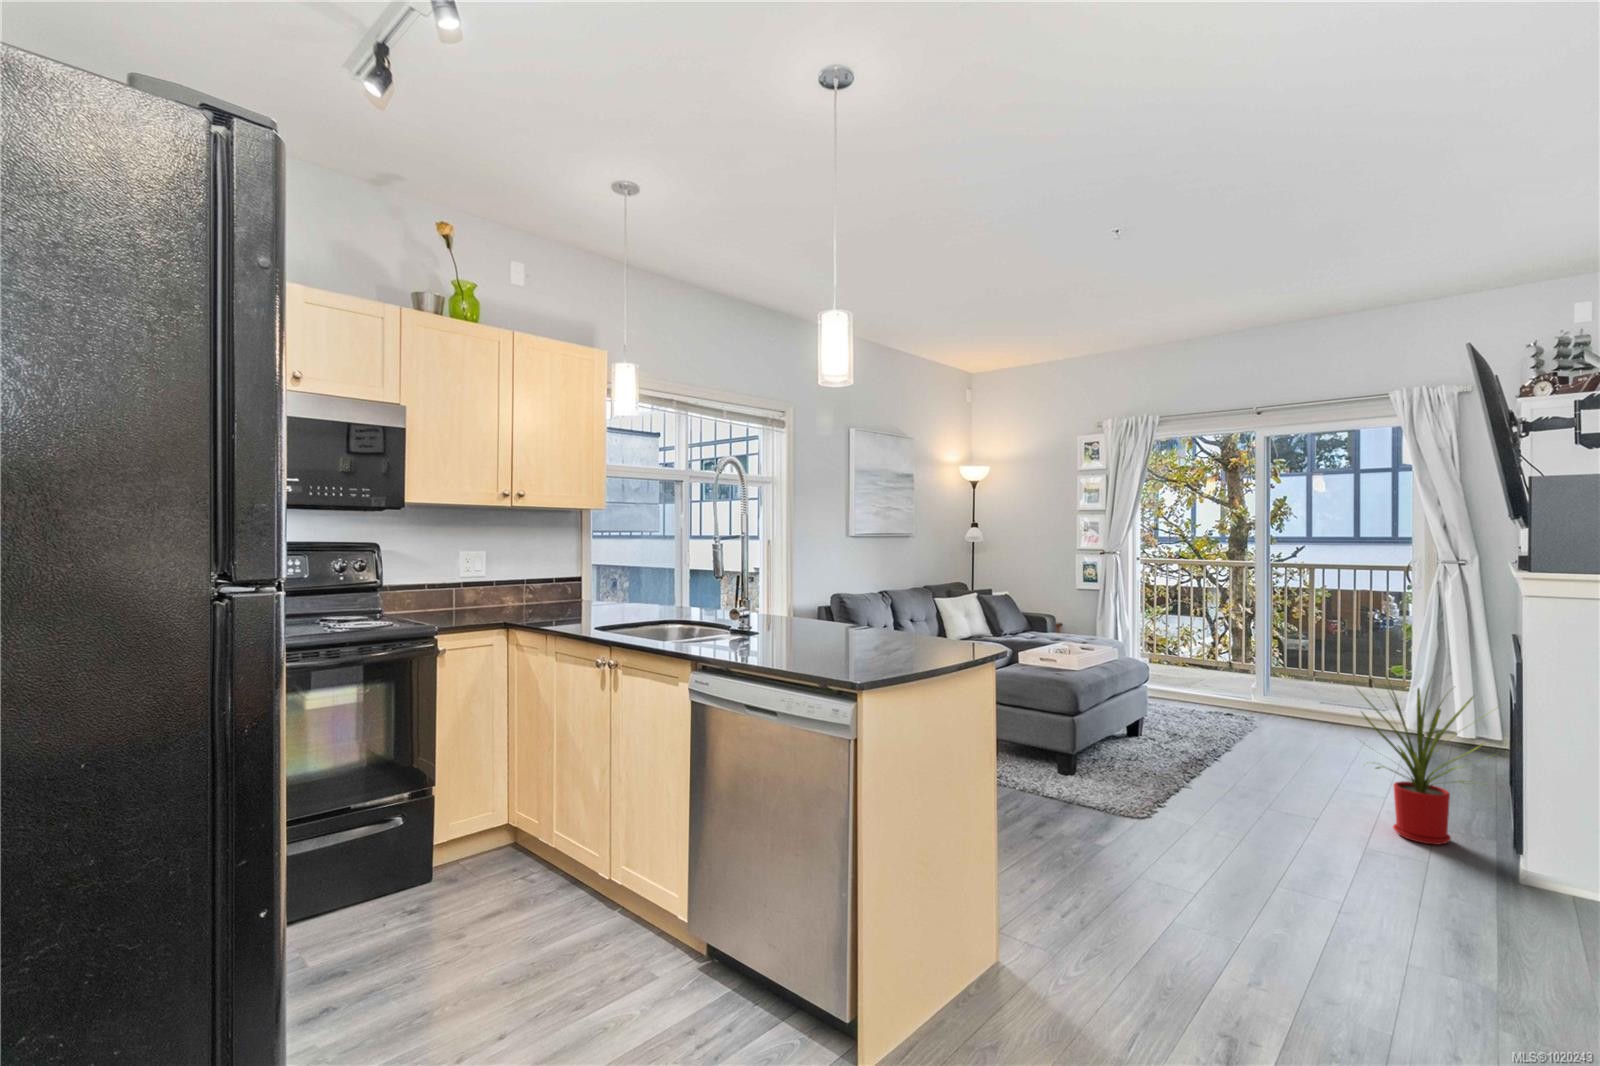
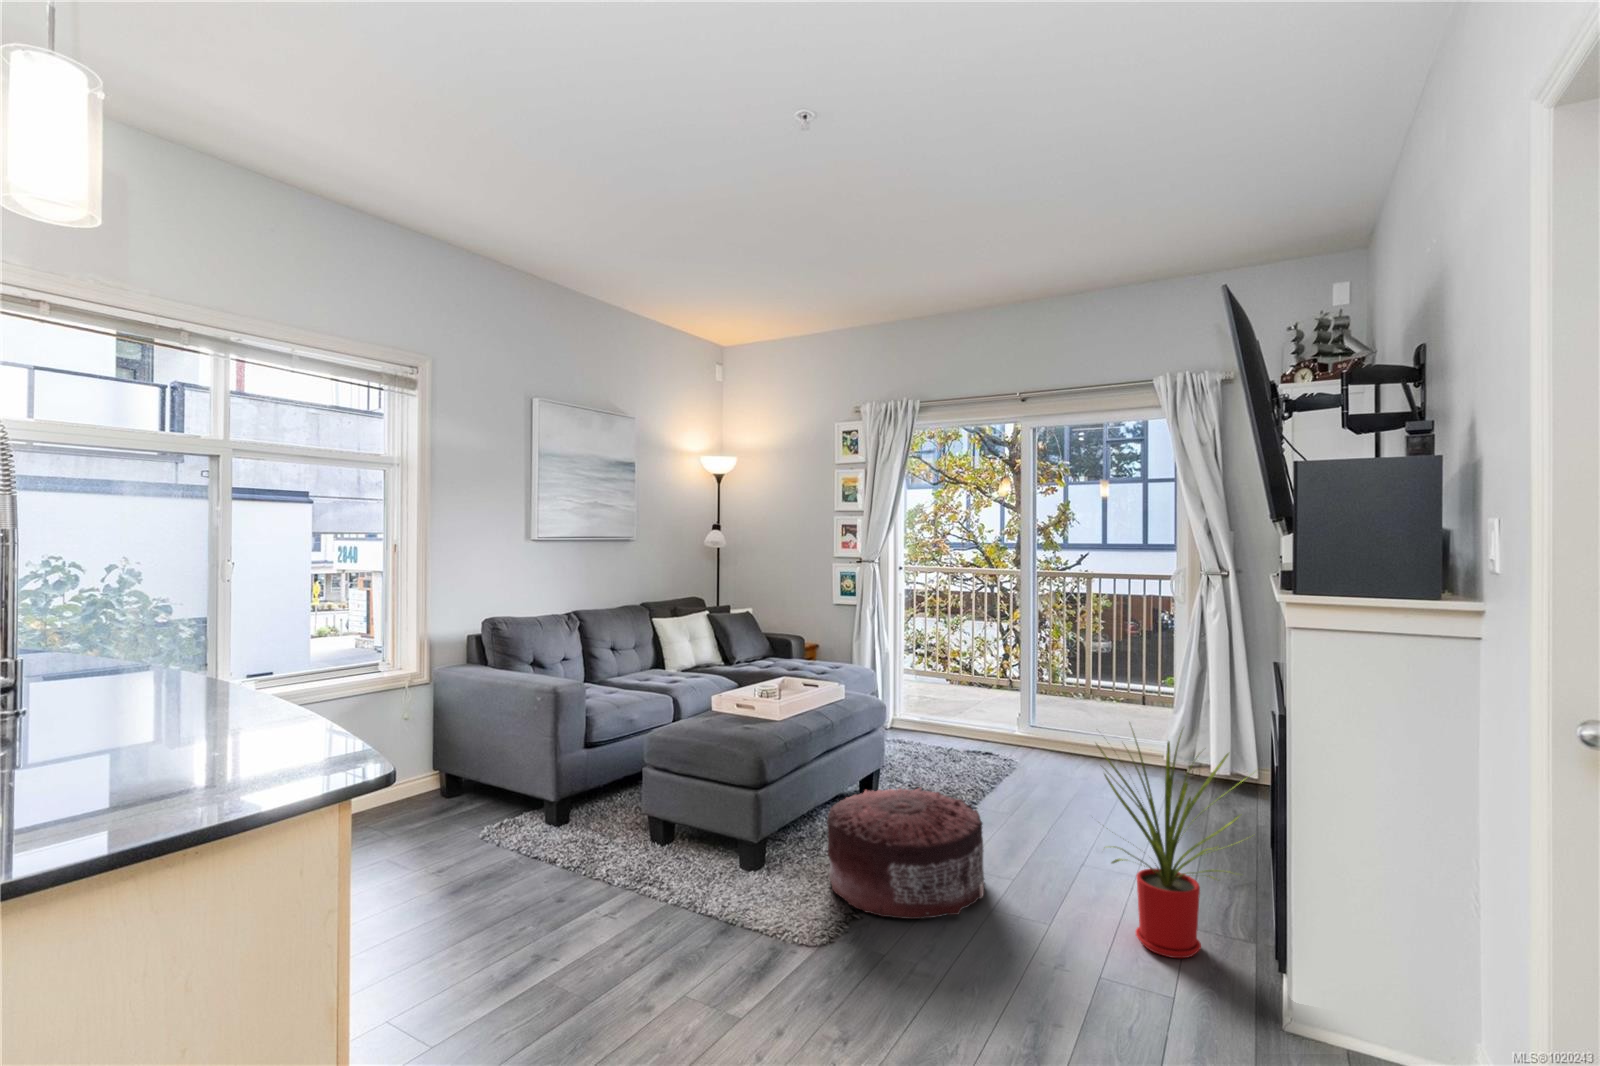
pouf: none [1127,721,1258,809] -> present [827,788,984,919]

